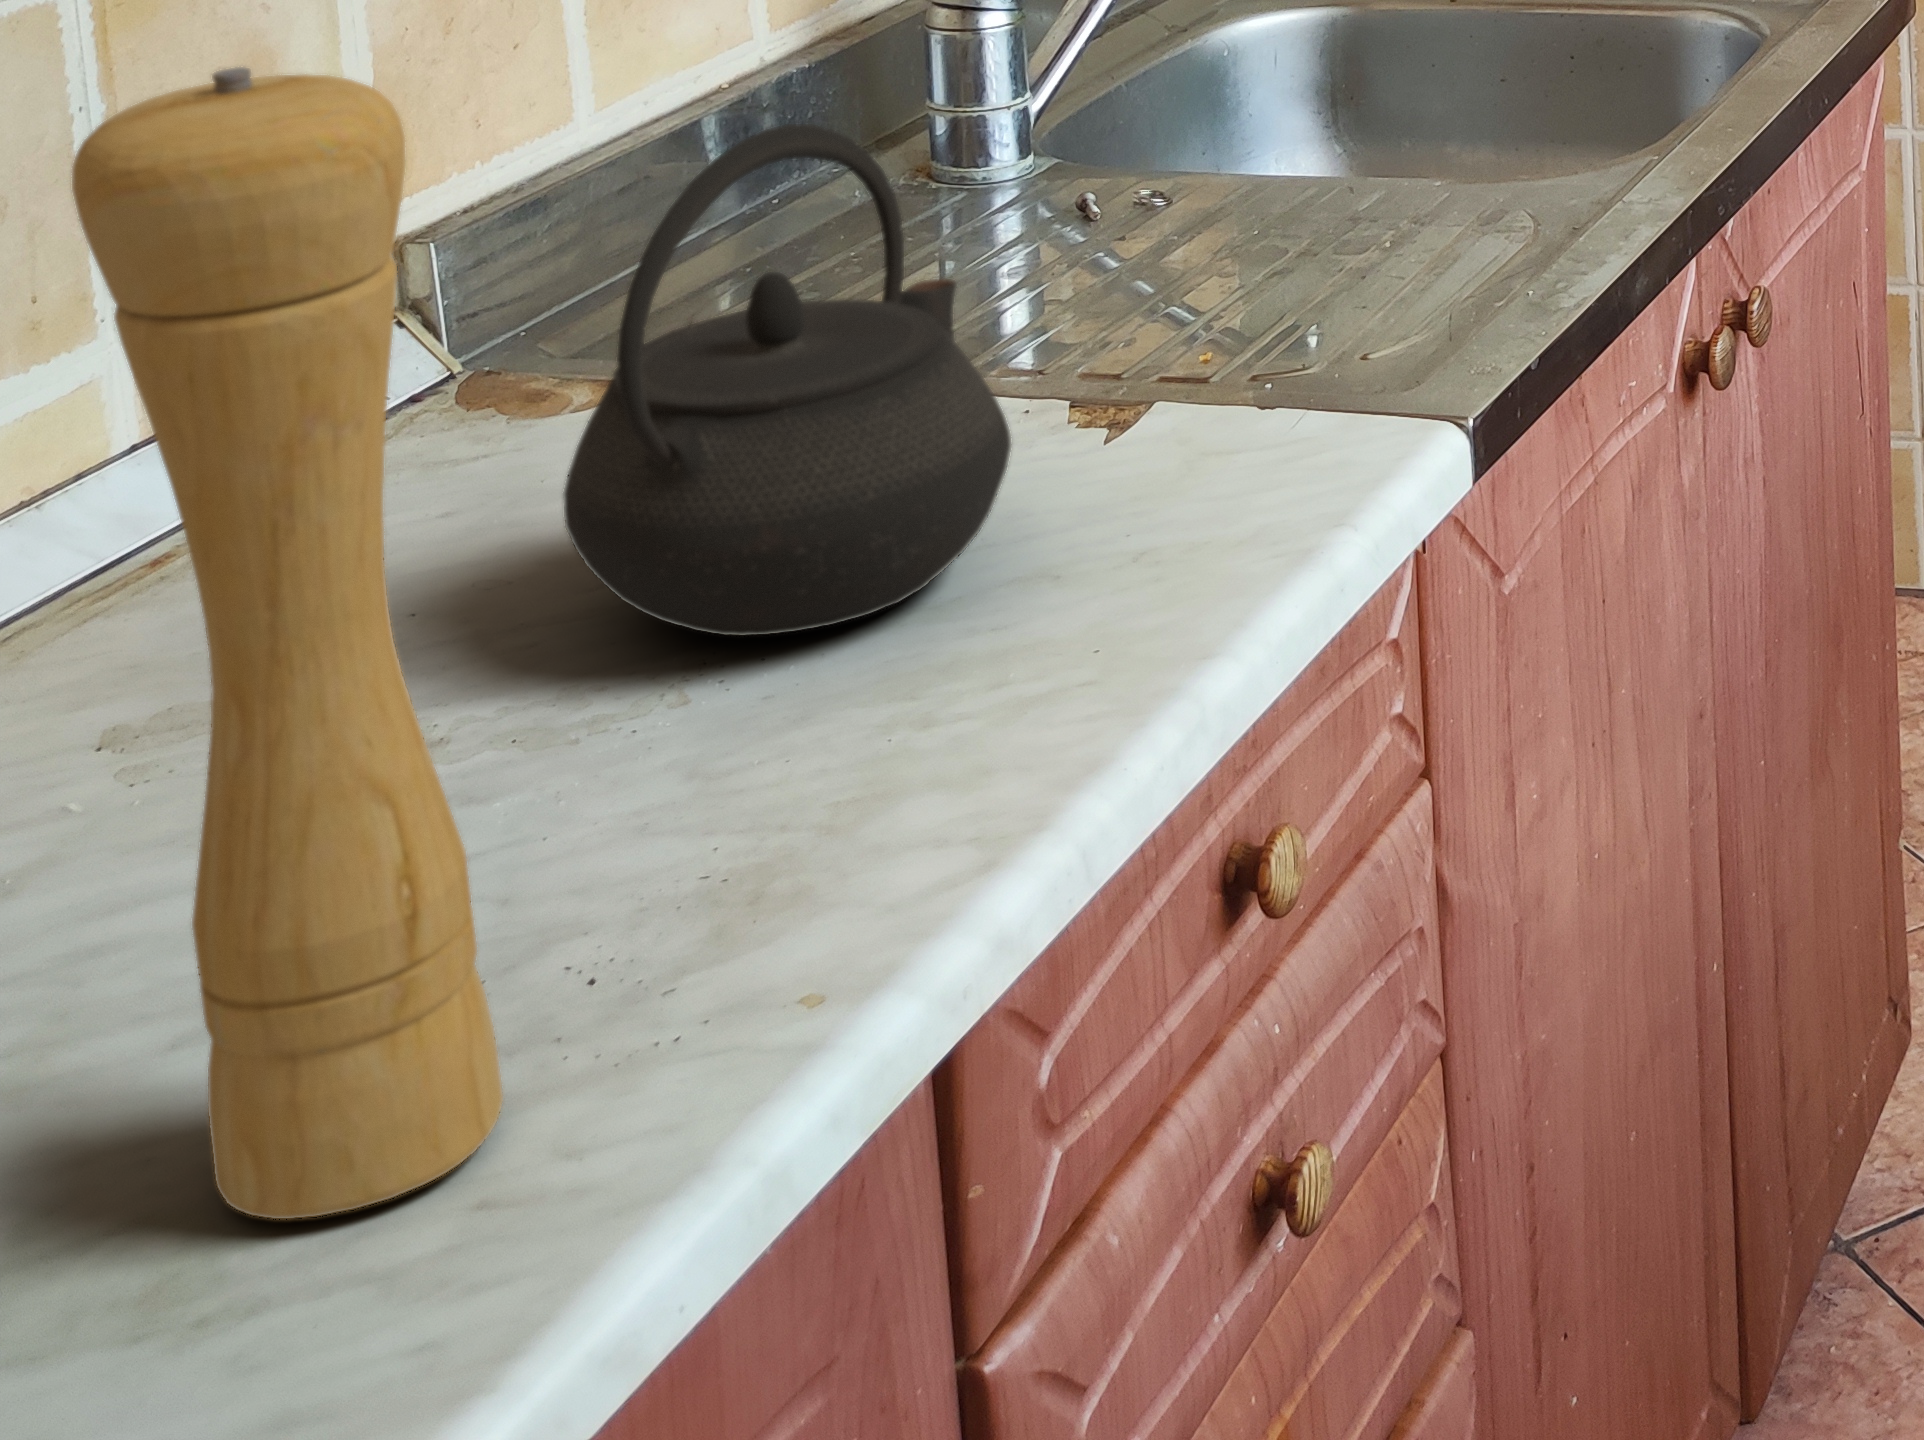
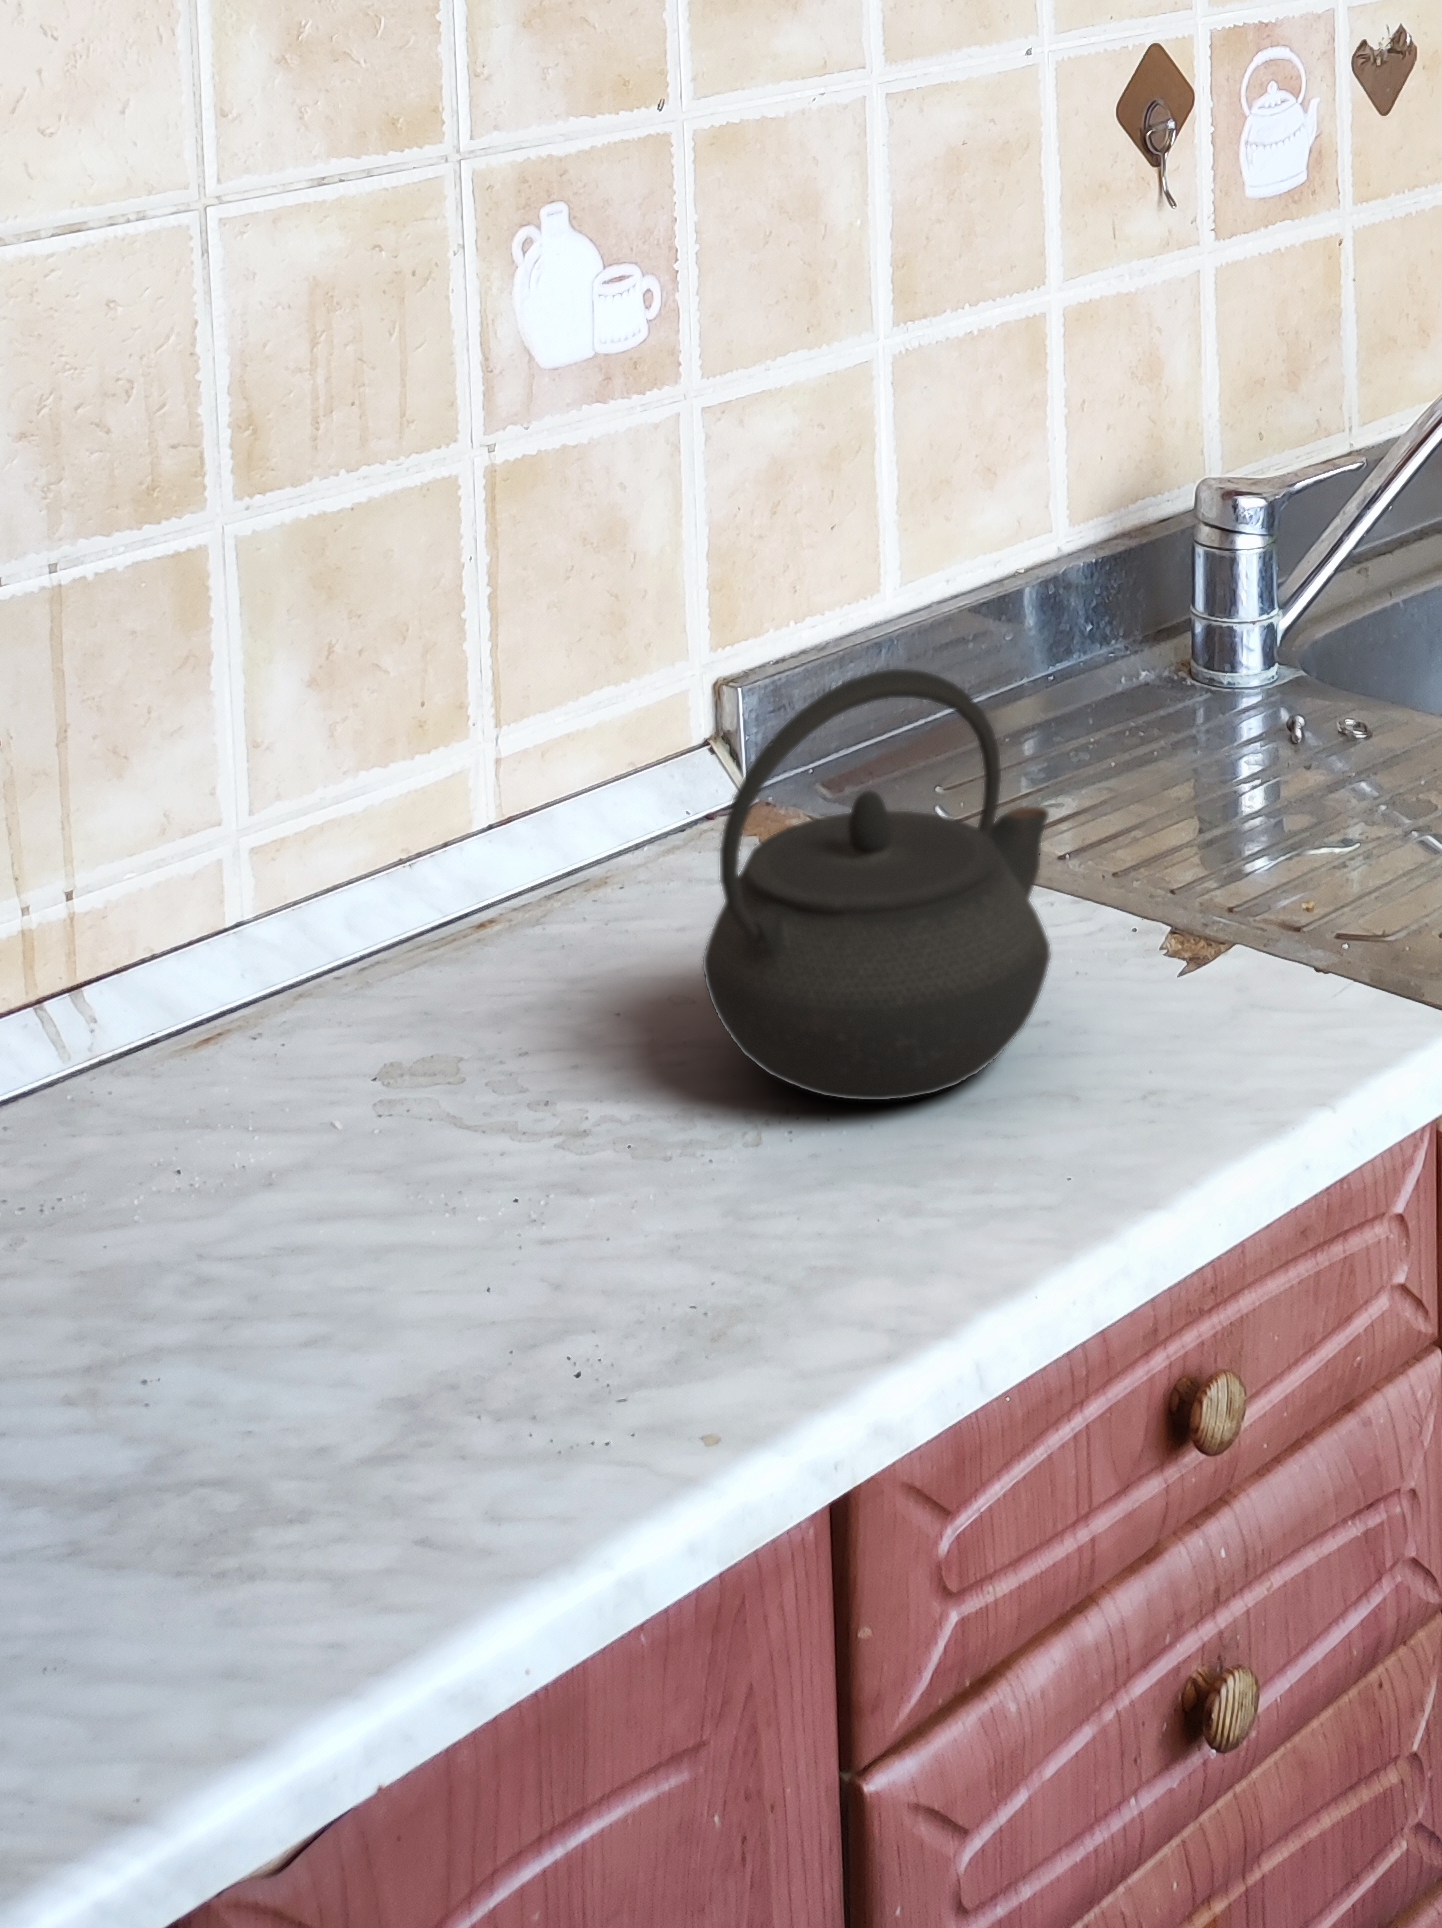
pepper mill: present [72,67,503,1219] -> none [202,641,452,1519]

